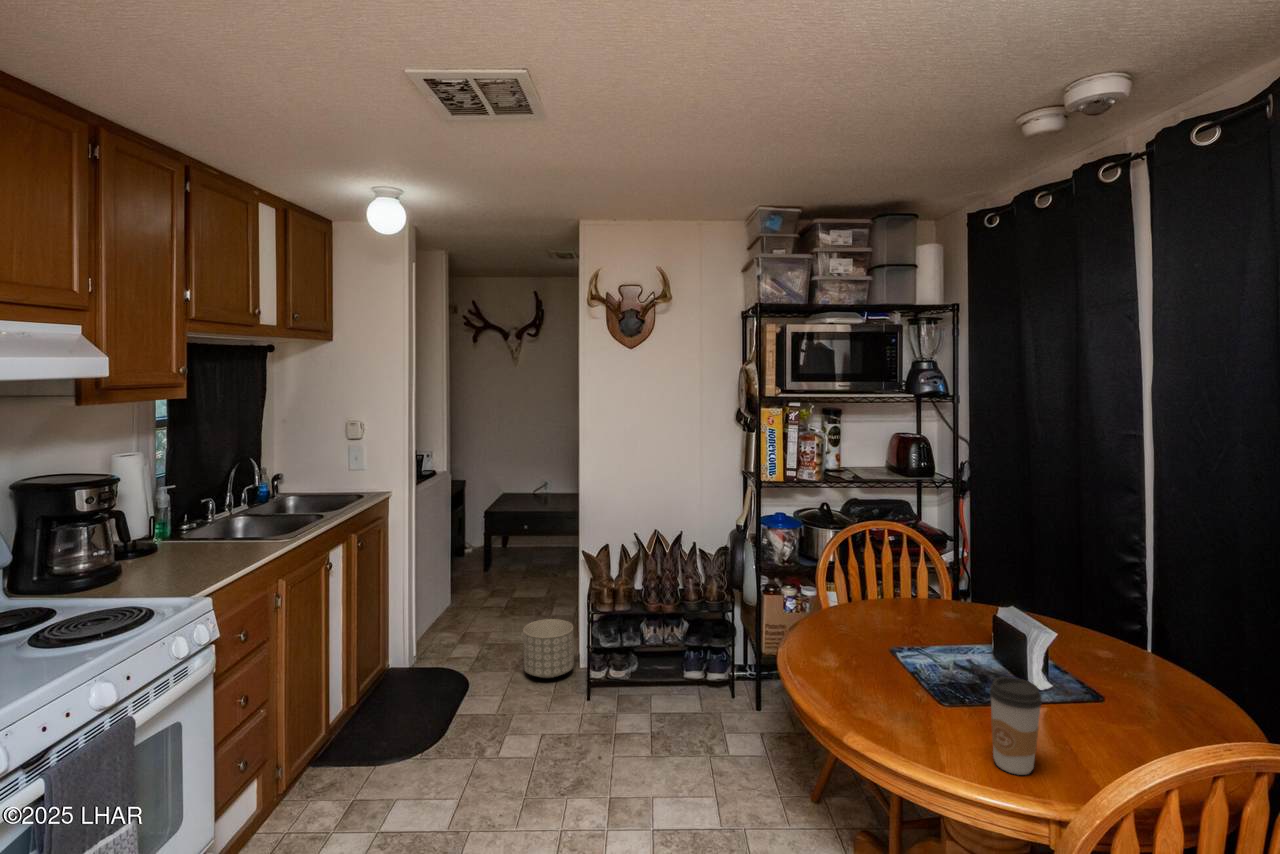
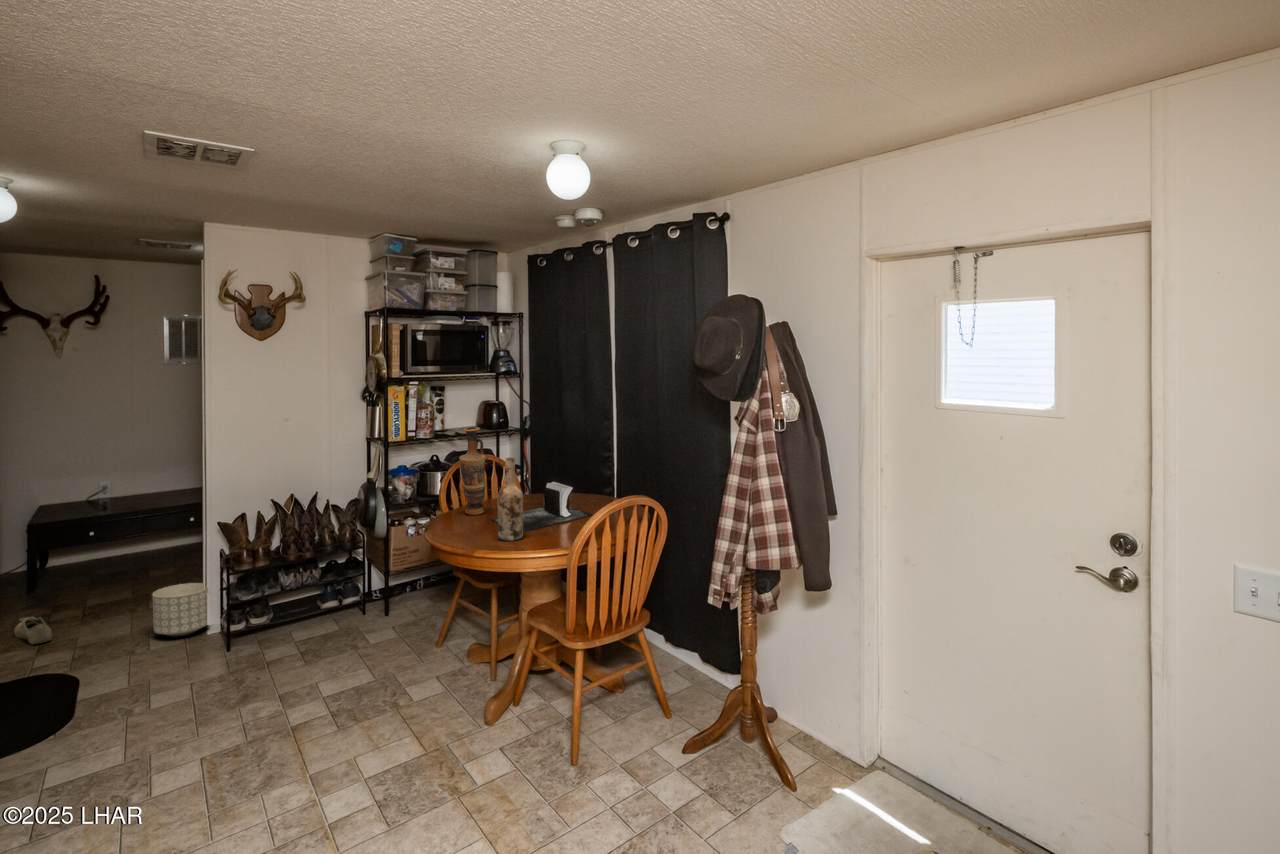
vase: none [842,494,886,636] -> present [459,427,486,515]
wine bottle: none [898,585,951,749] -> present [498,458,523,541]
shoe: none [432,626,455,655] -> present [14,617,52,644]
coffee cup: present [990,677,1042,775] -> none [541,497,563,540]

